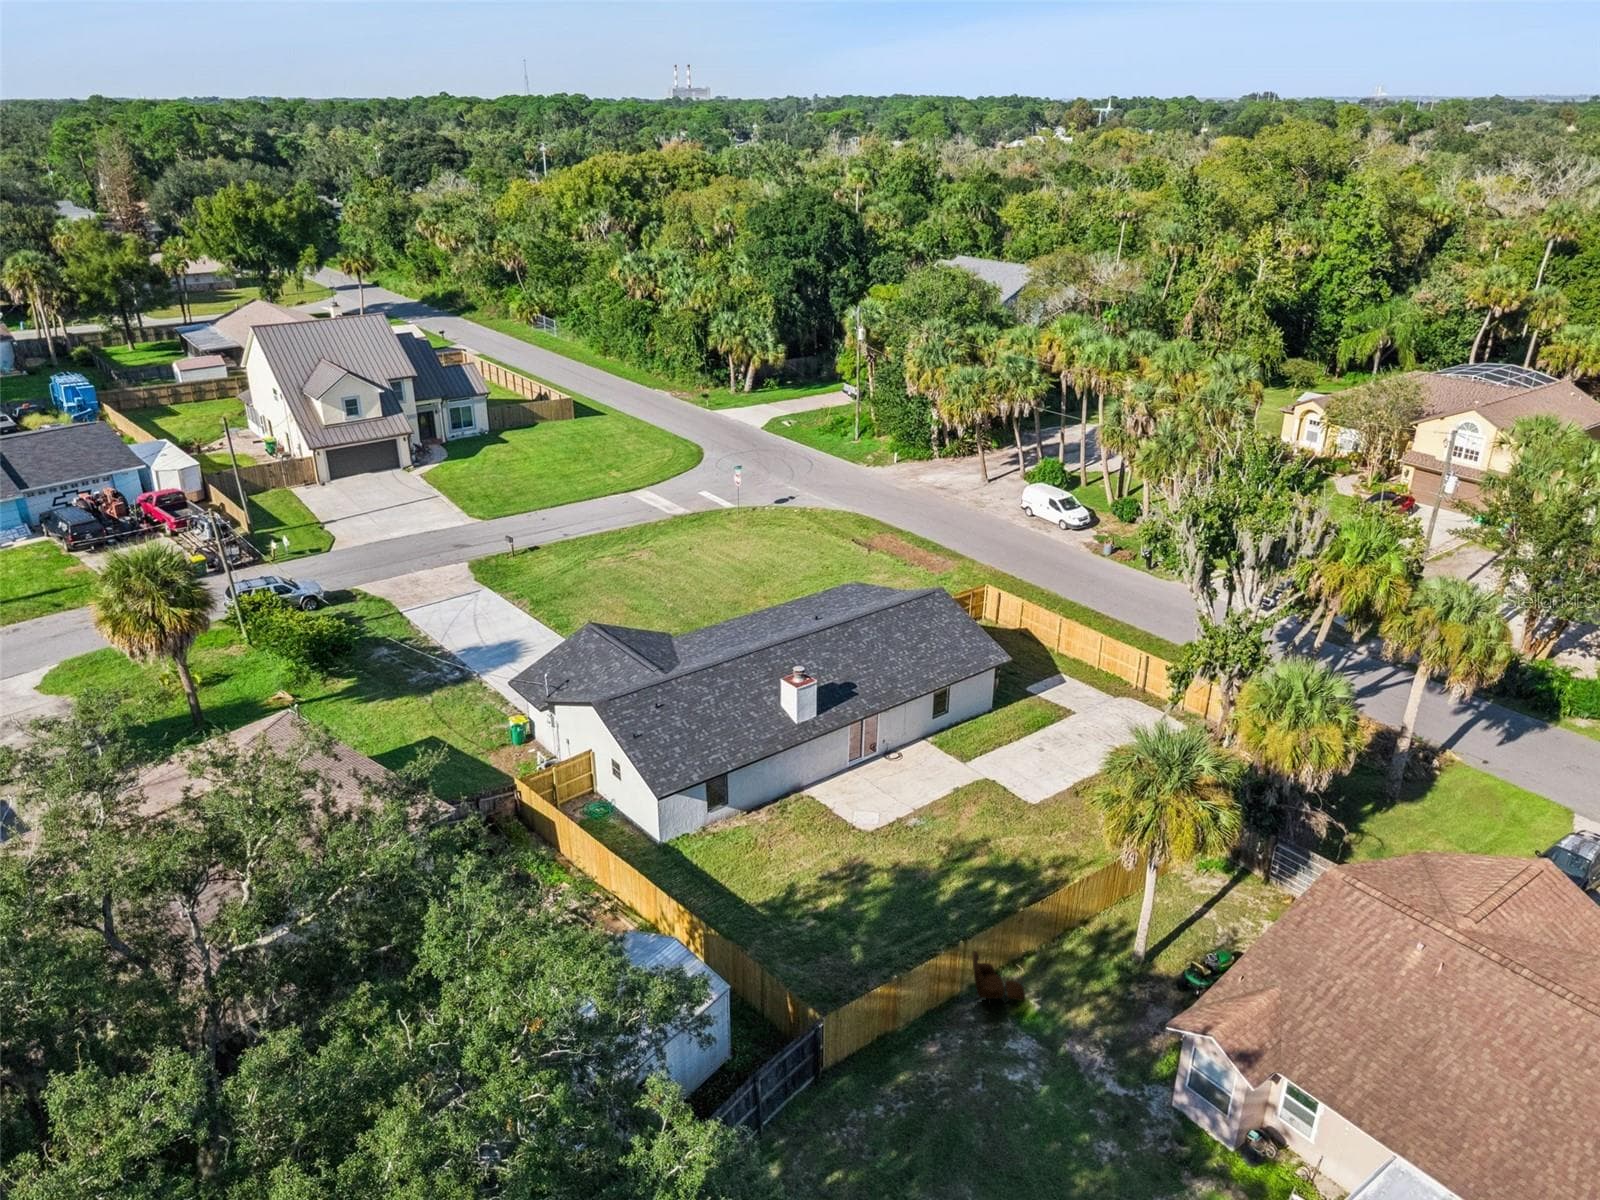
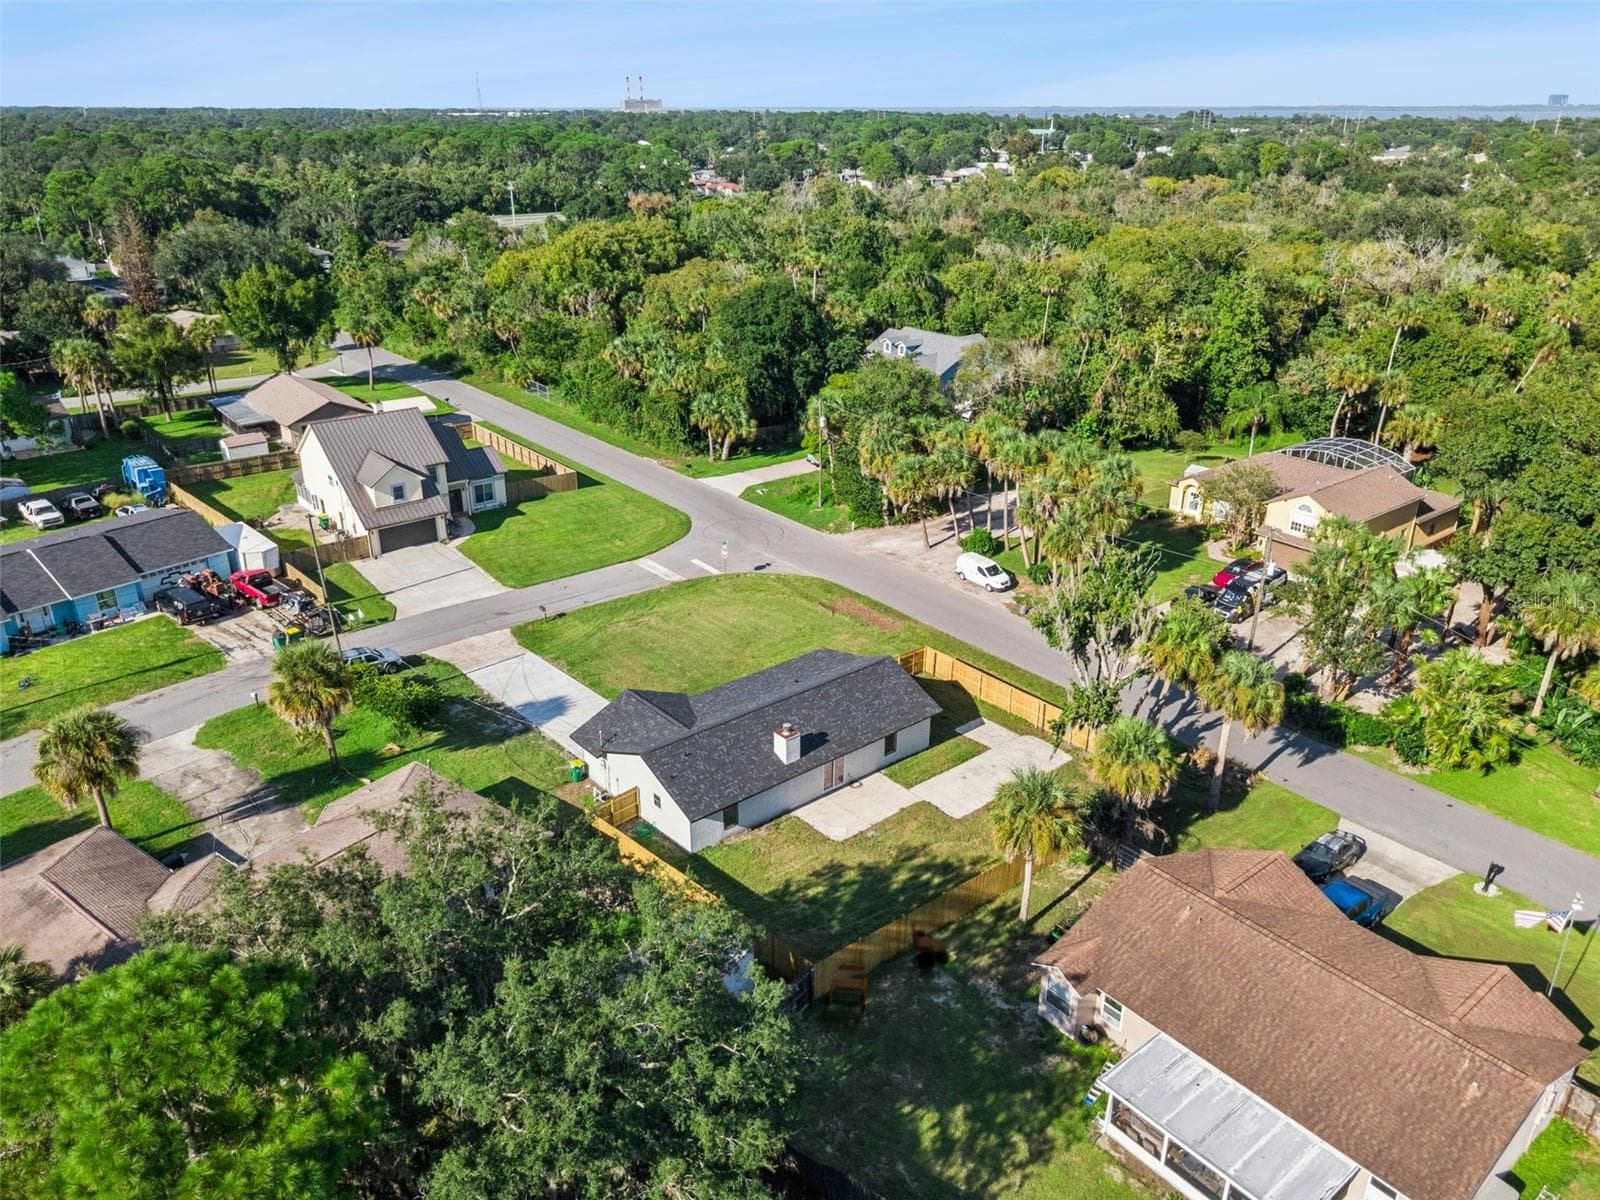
bench: none [847,1016,905,1083] -> present [830,964,867,1004]

